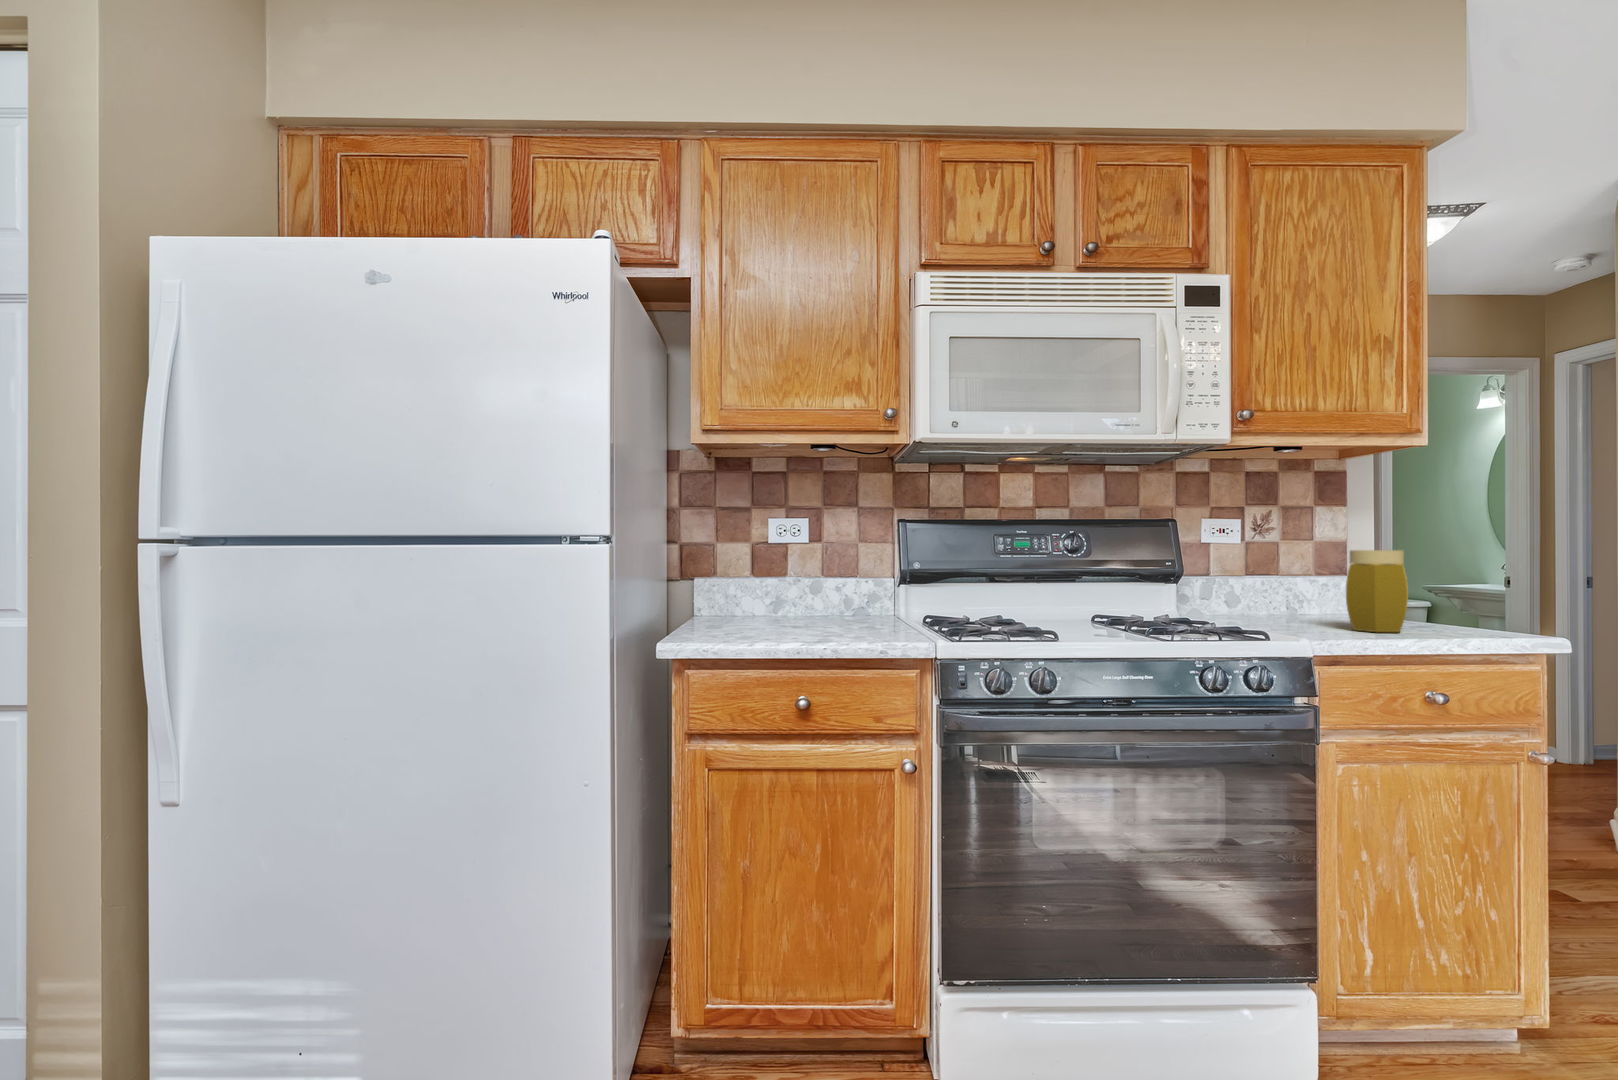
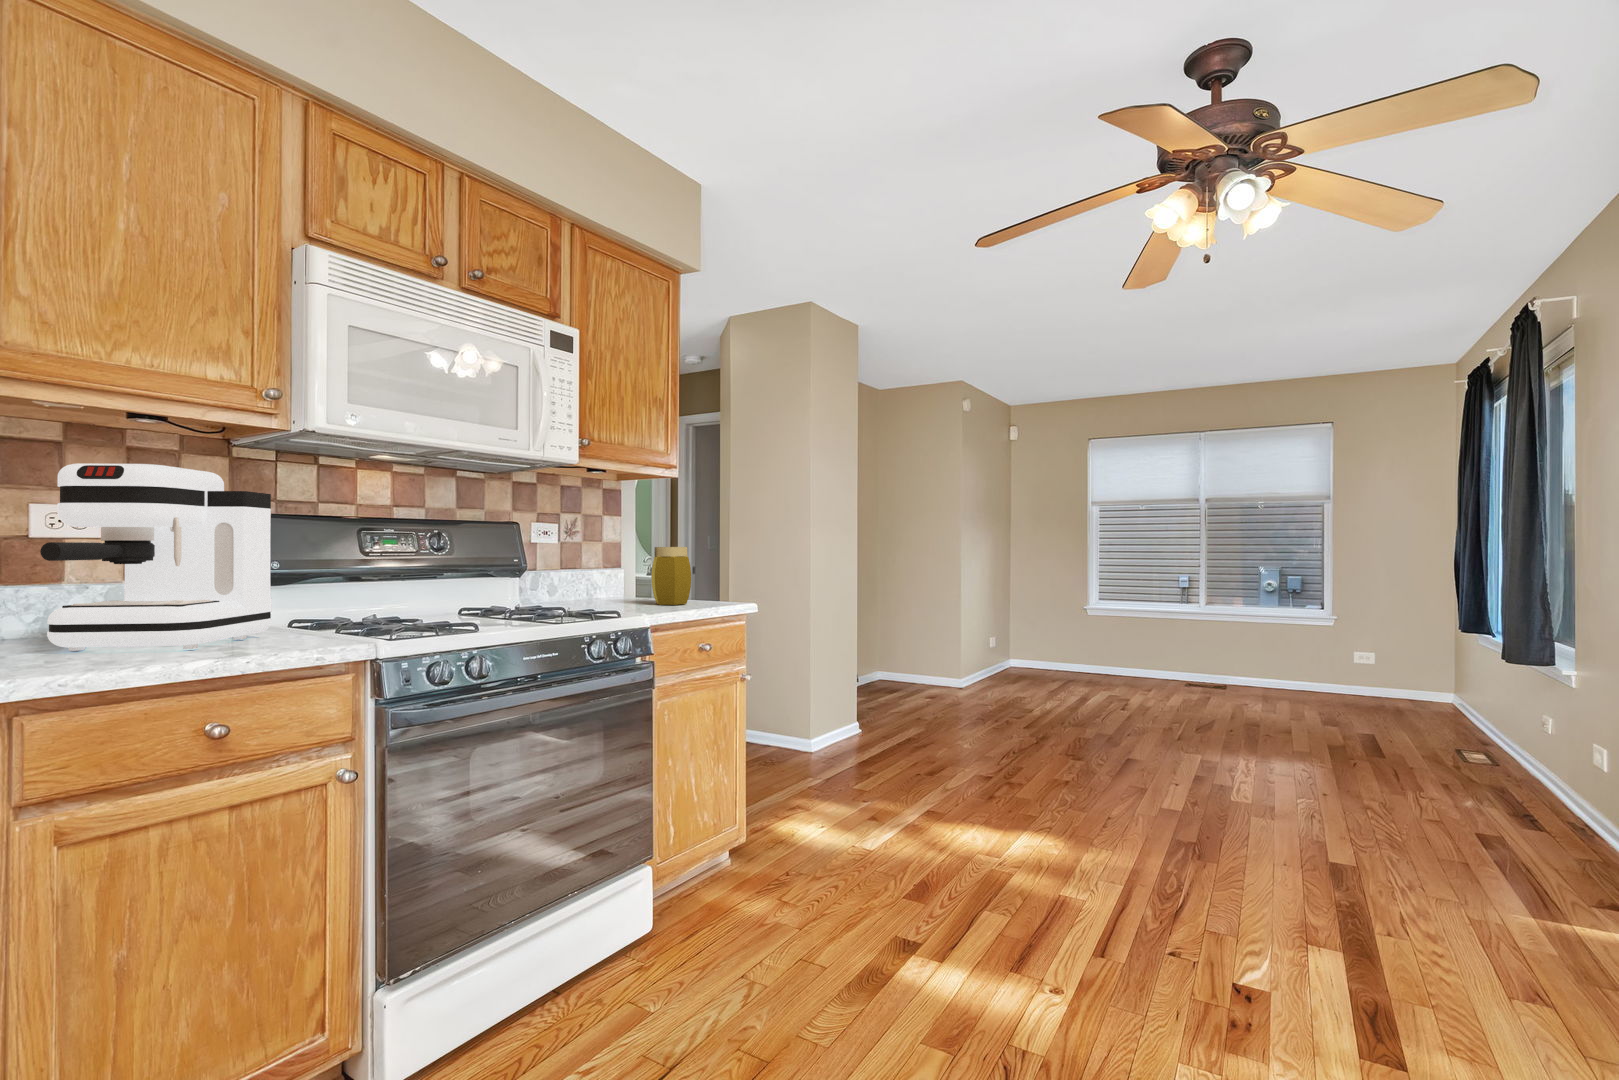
coffee maker: none [721,485,881,635] -> present [40,464,272,651]

